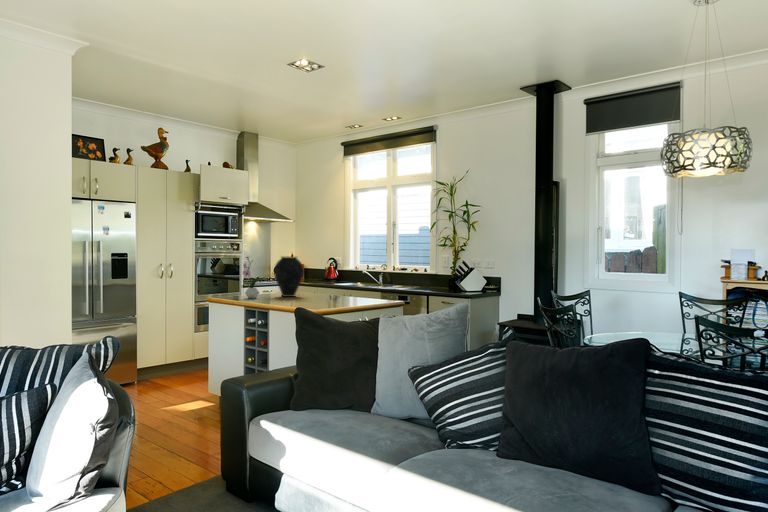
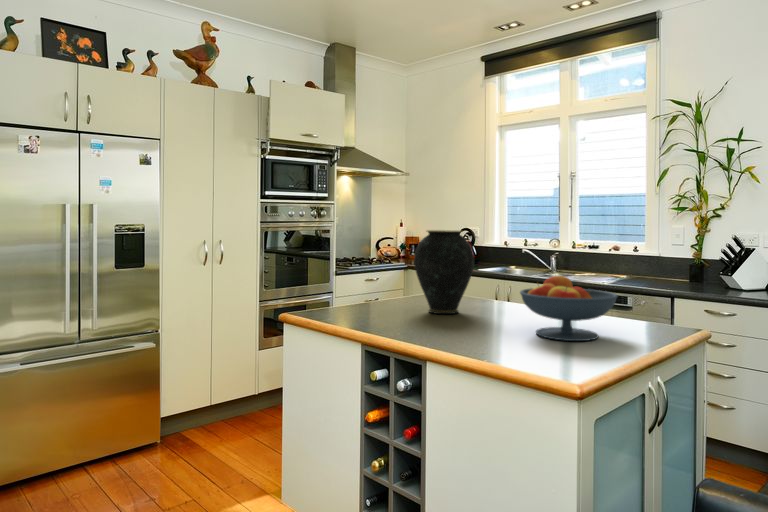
flower arrangement: present [243,257,259,298] -> none [354,232,391,321]
fruit bowl: none [313,276,352,301] -> present [520,276,618,341]

